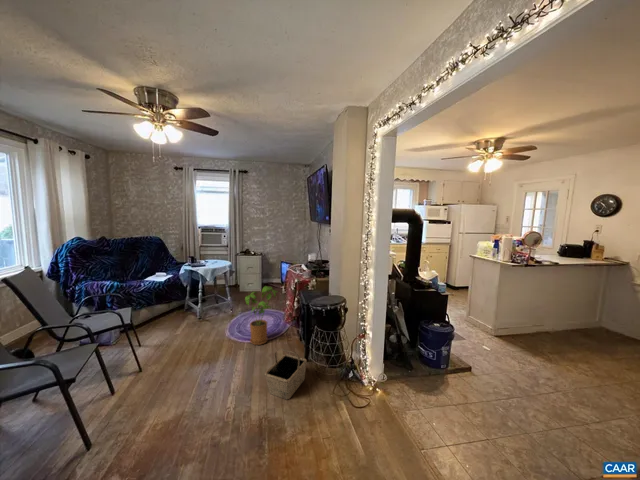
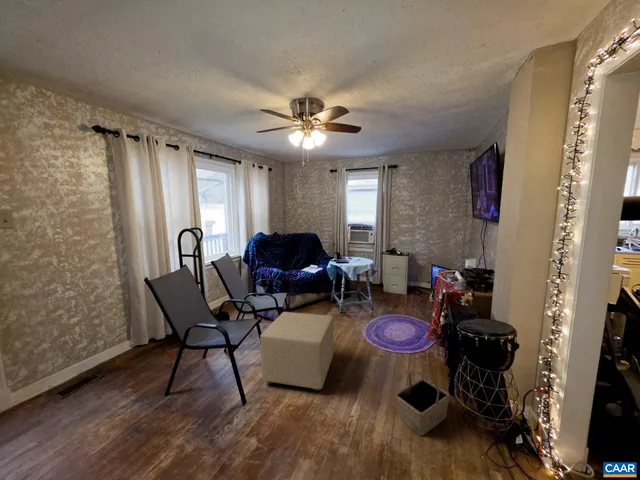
house plant: present [245,286,277,345] -> none [383,293,422,356]
ottoman: none [107,320,198,411] -> present [260,312,334,391]

